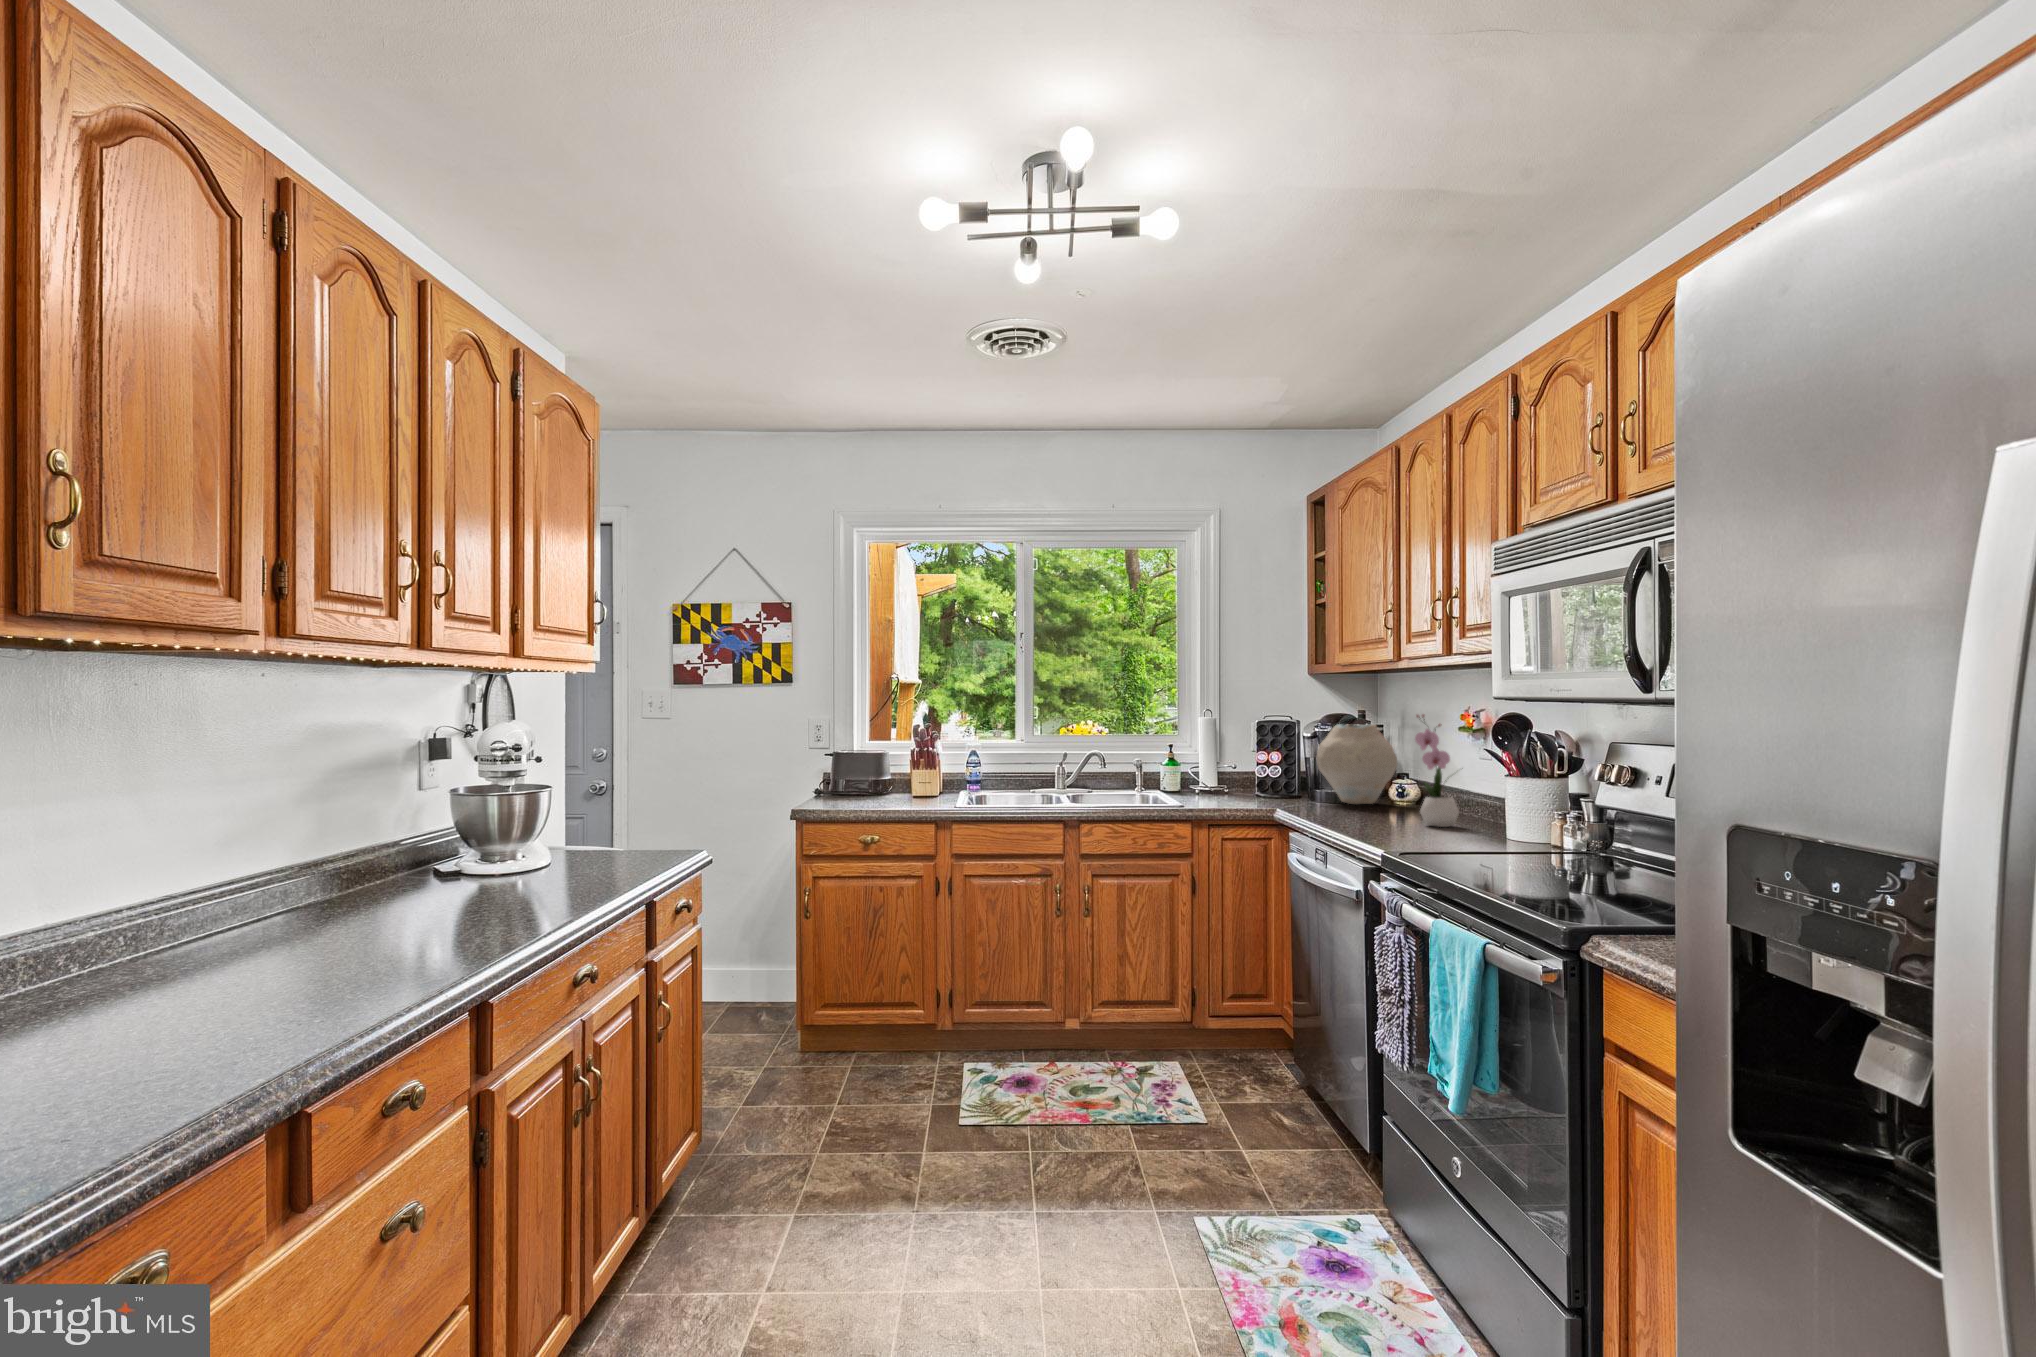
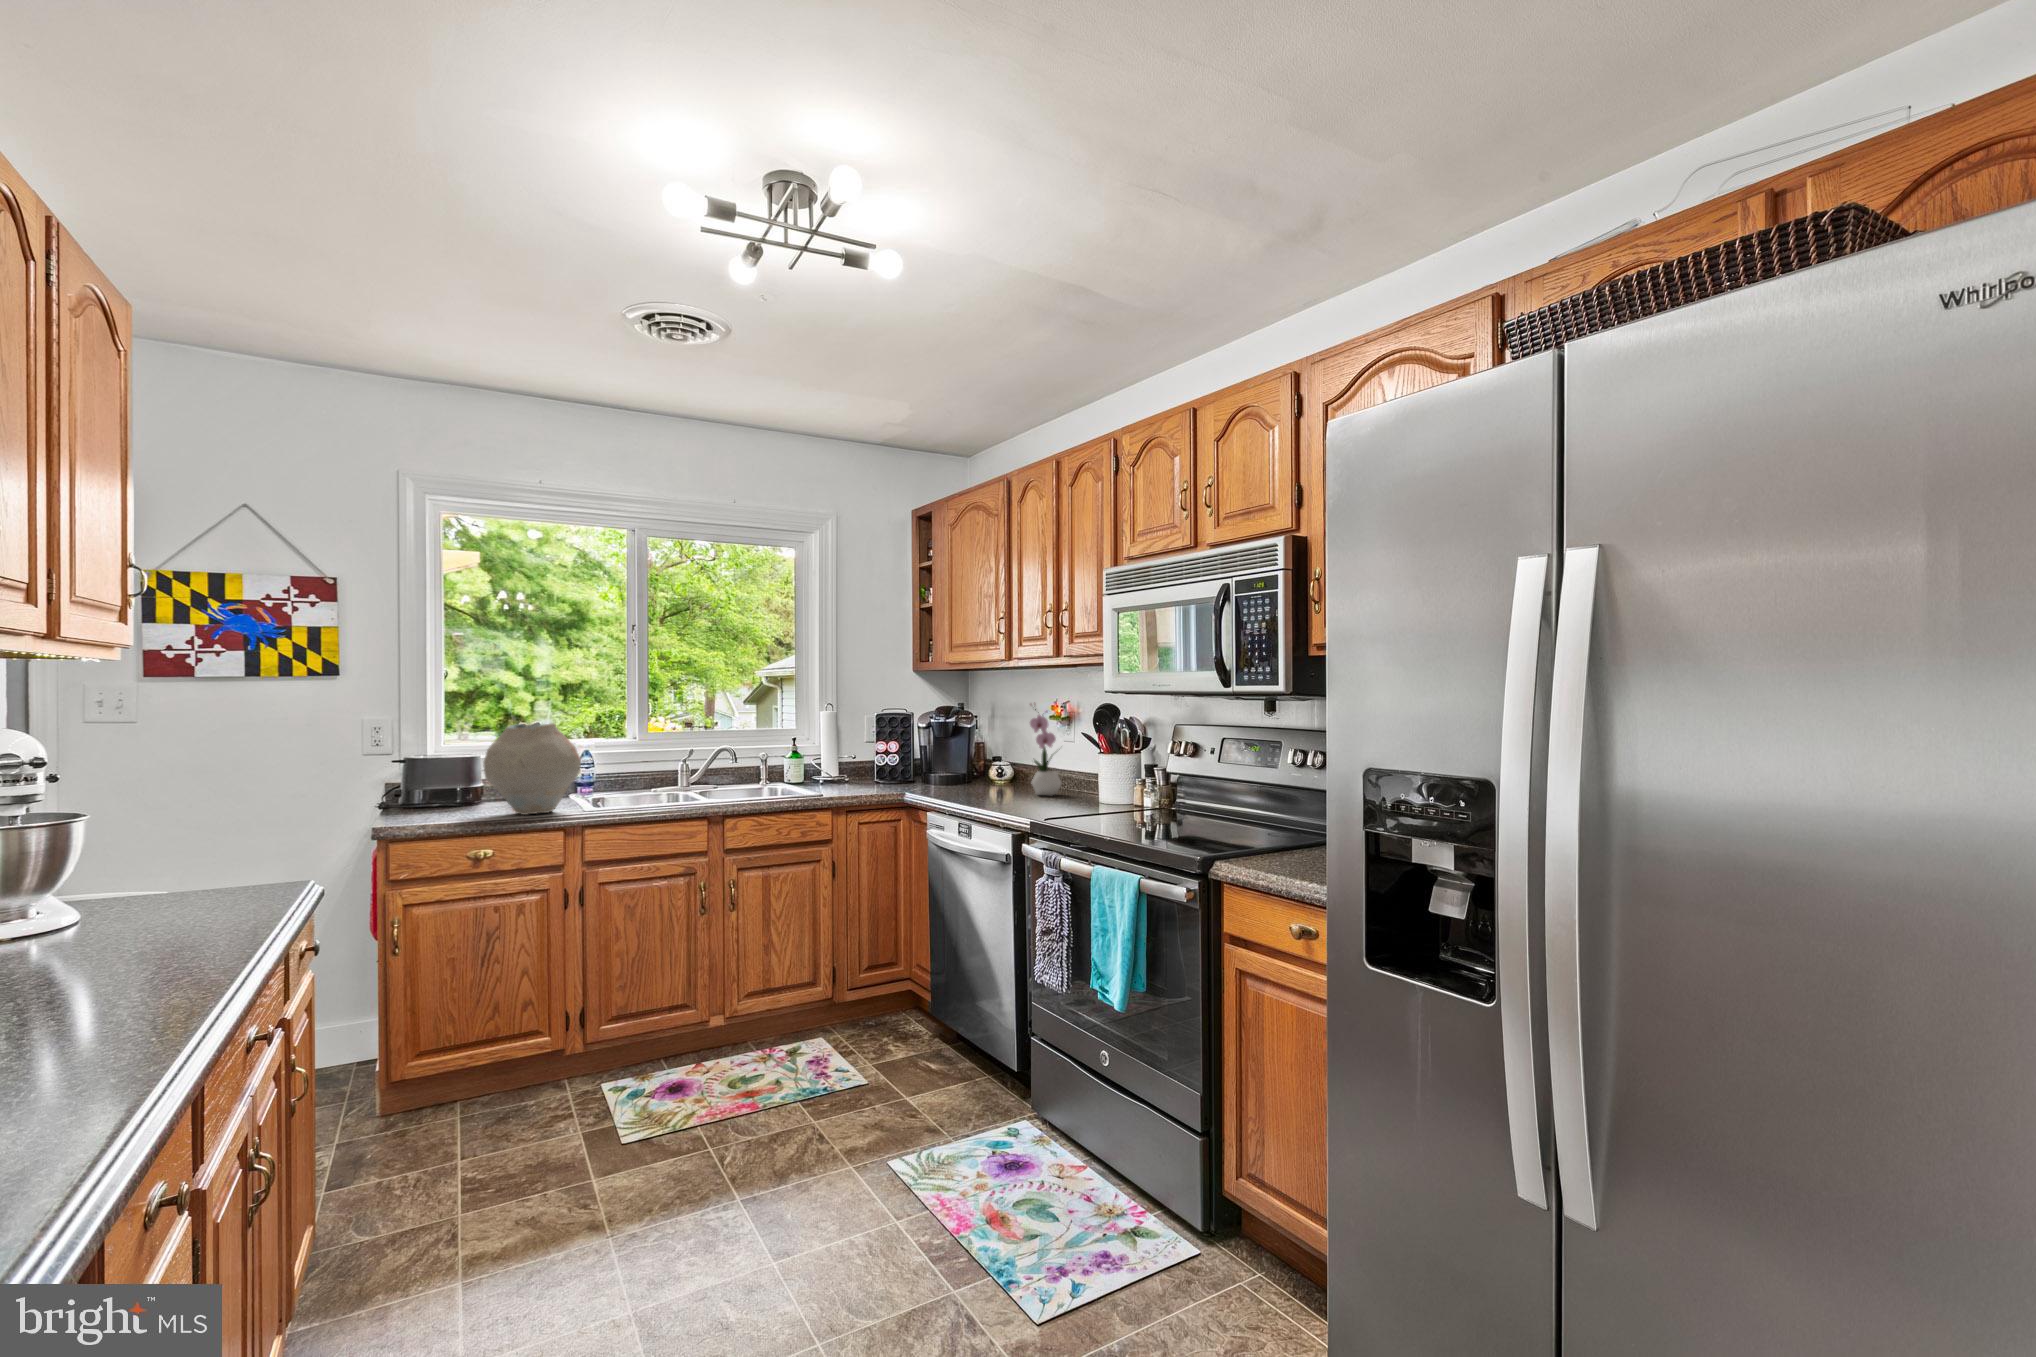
vase: present [1316,724,1397,804] -> present [483,723,581,815]

